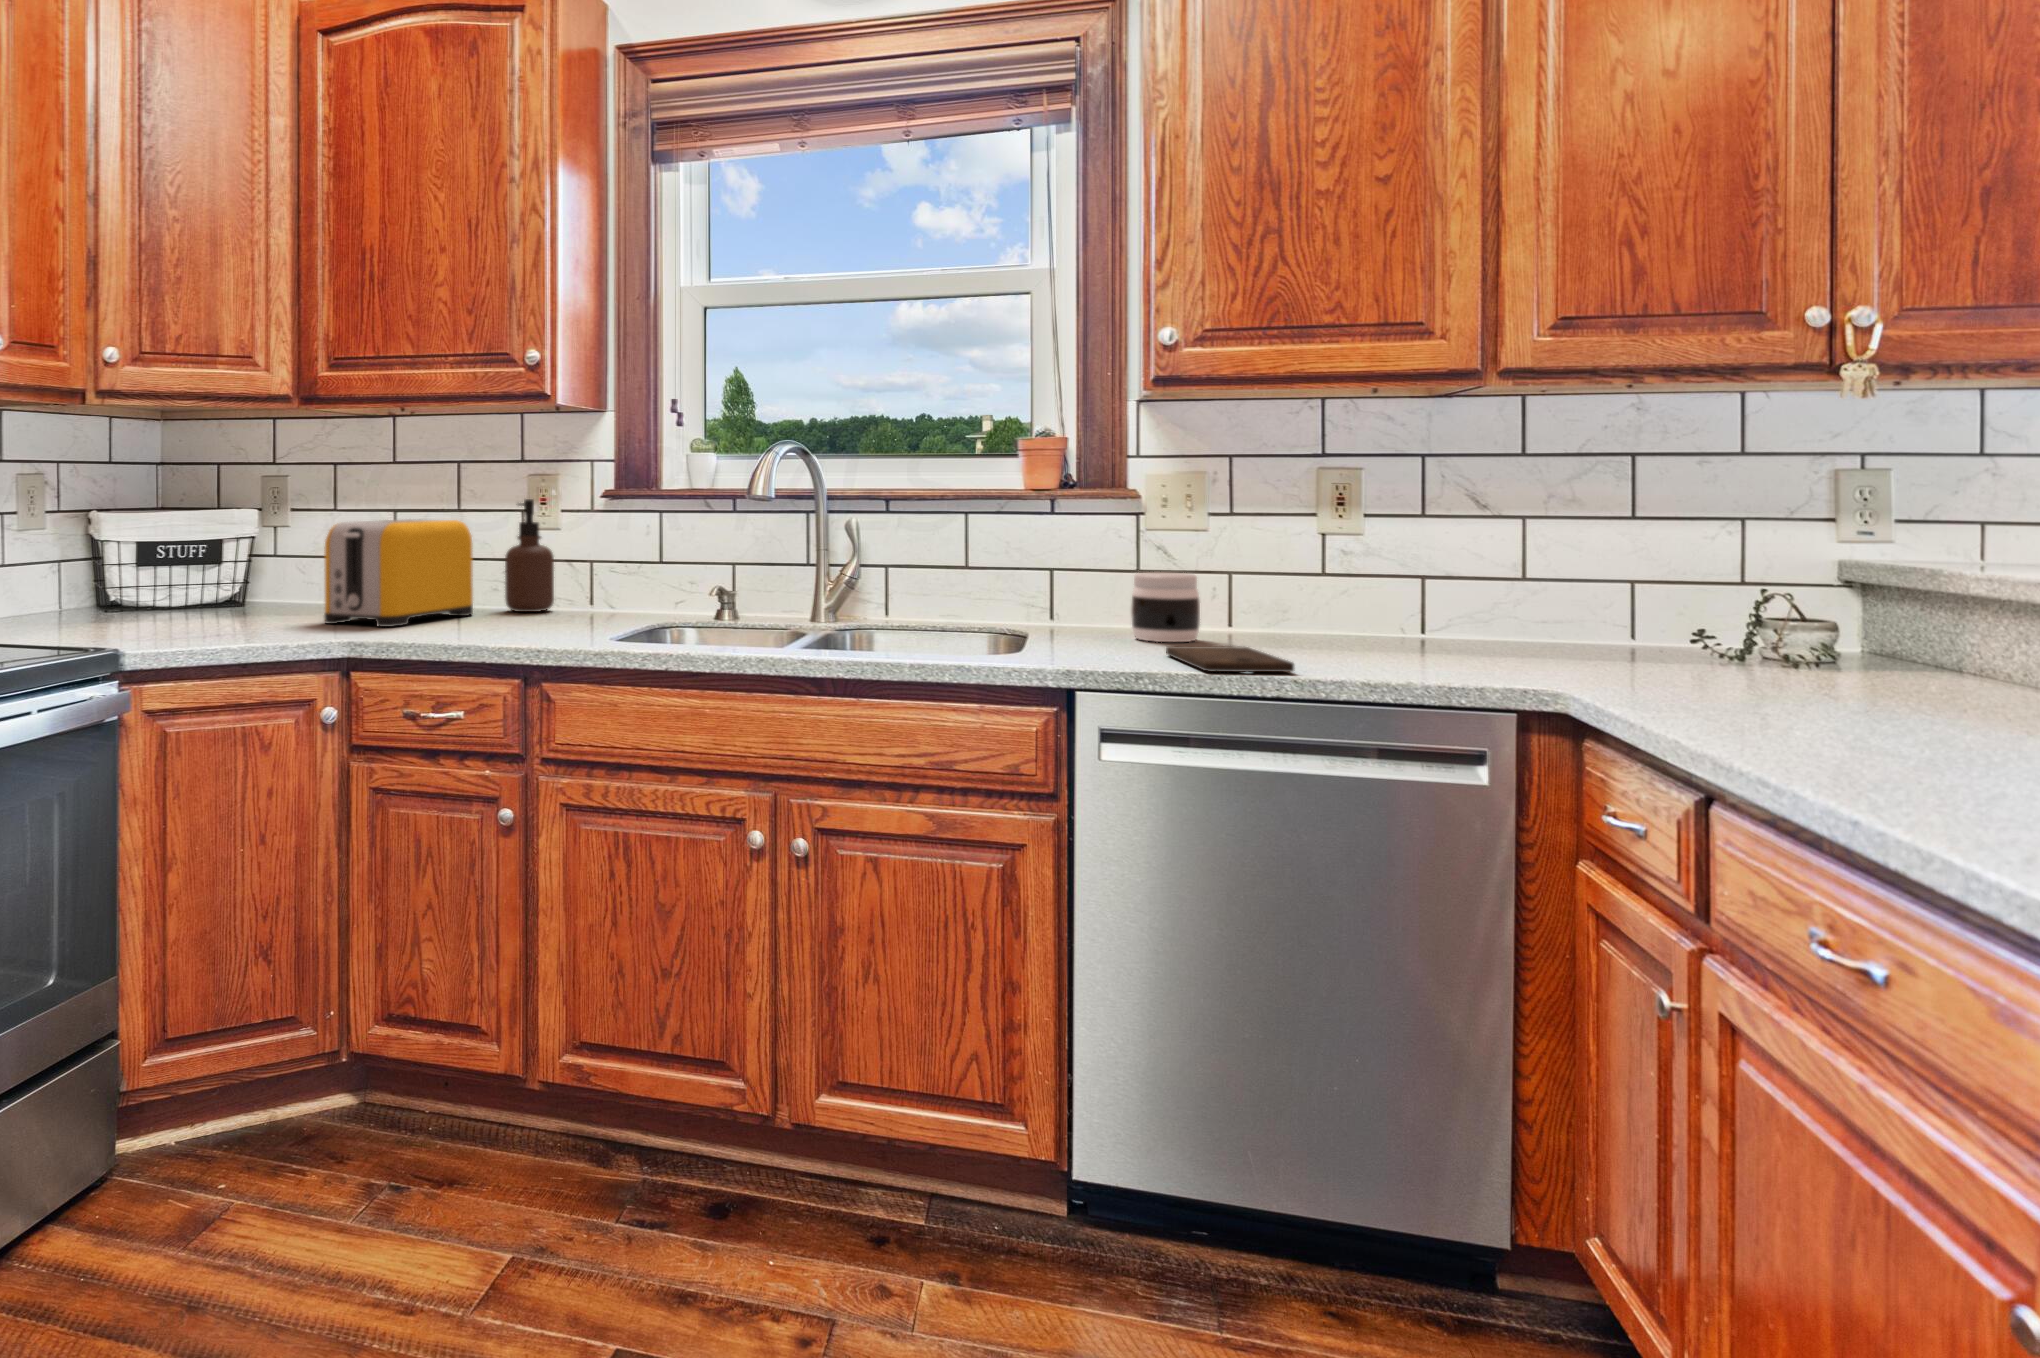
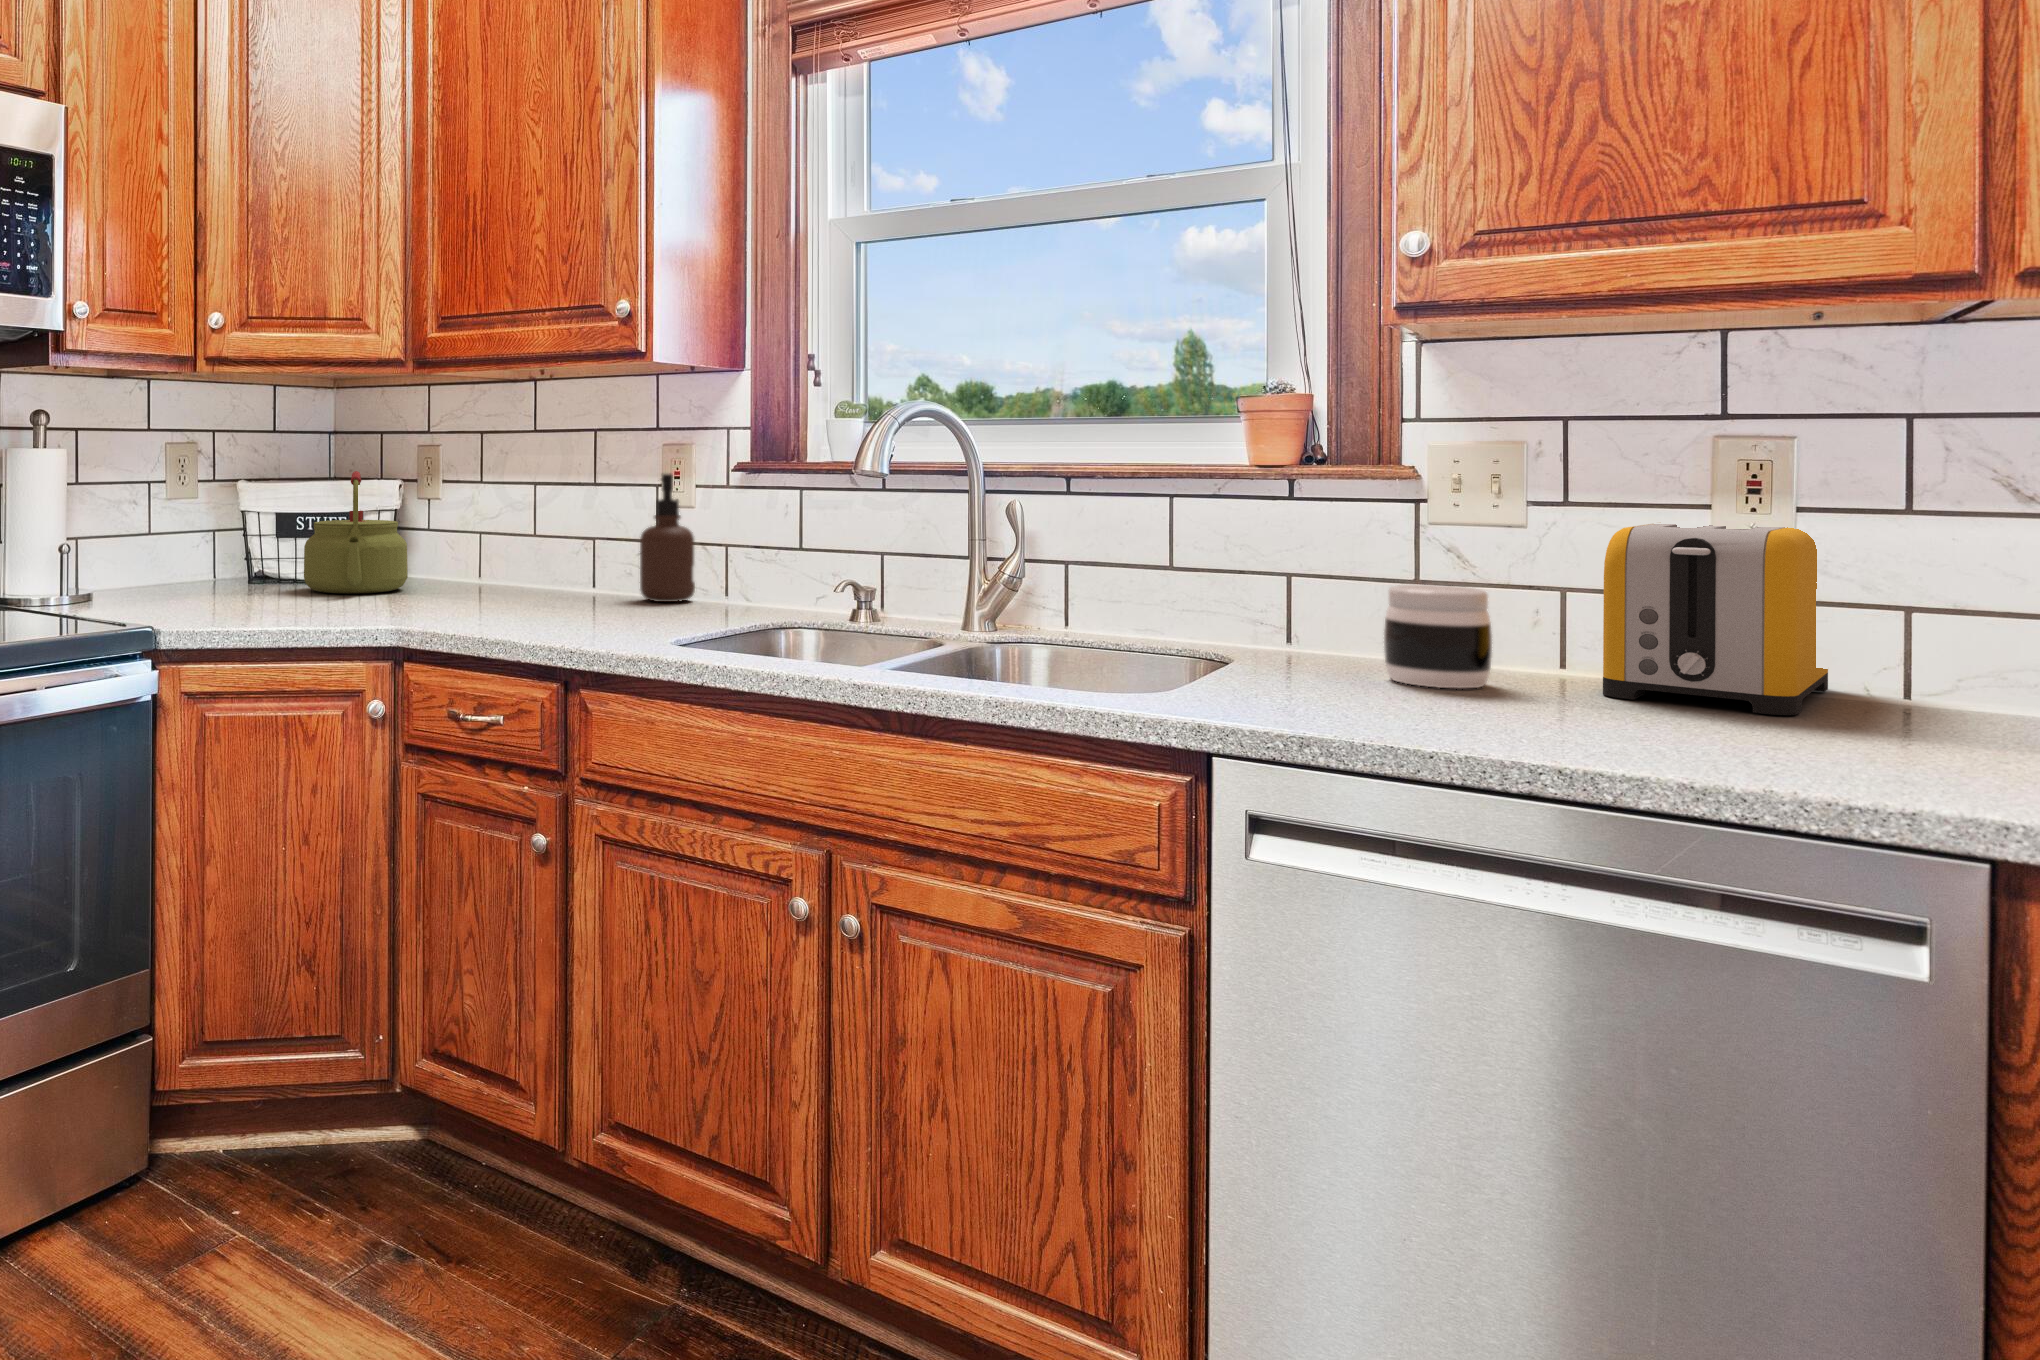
kettle: none [170,499,272,616] -> present [304,471,408,593]
toaster: present [324,519,473,627] -> present [1603,524,1828,715]
cutting board: present [1166,646,1294,672] -> none [1394,696,1569,754]

